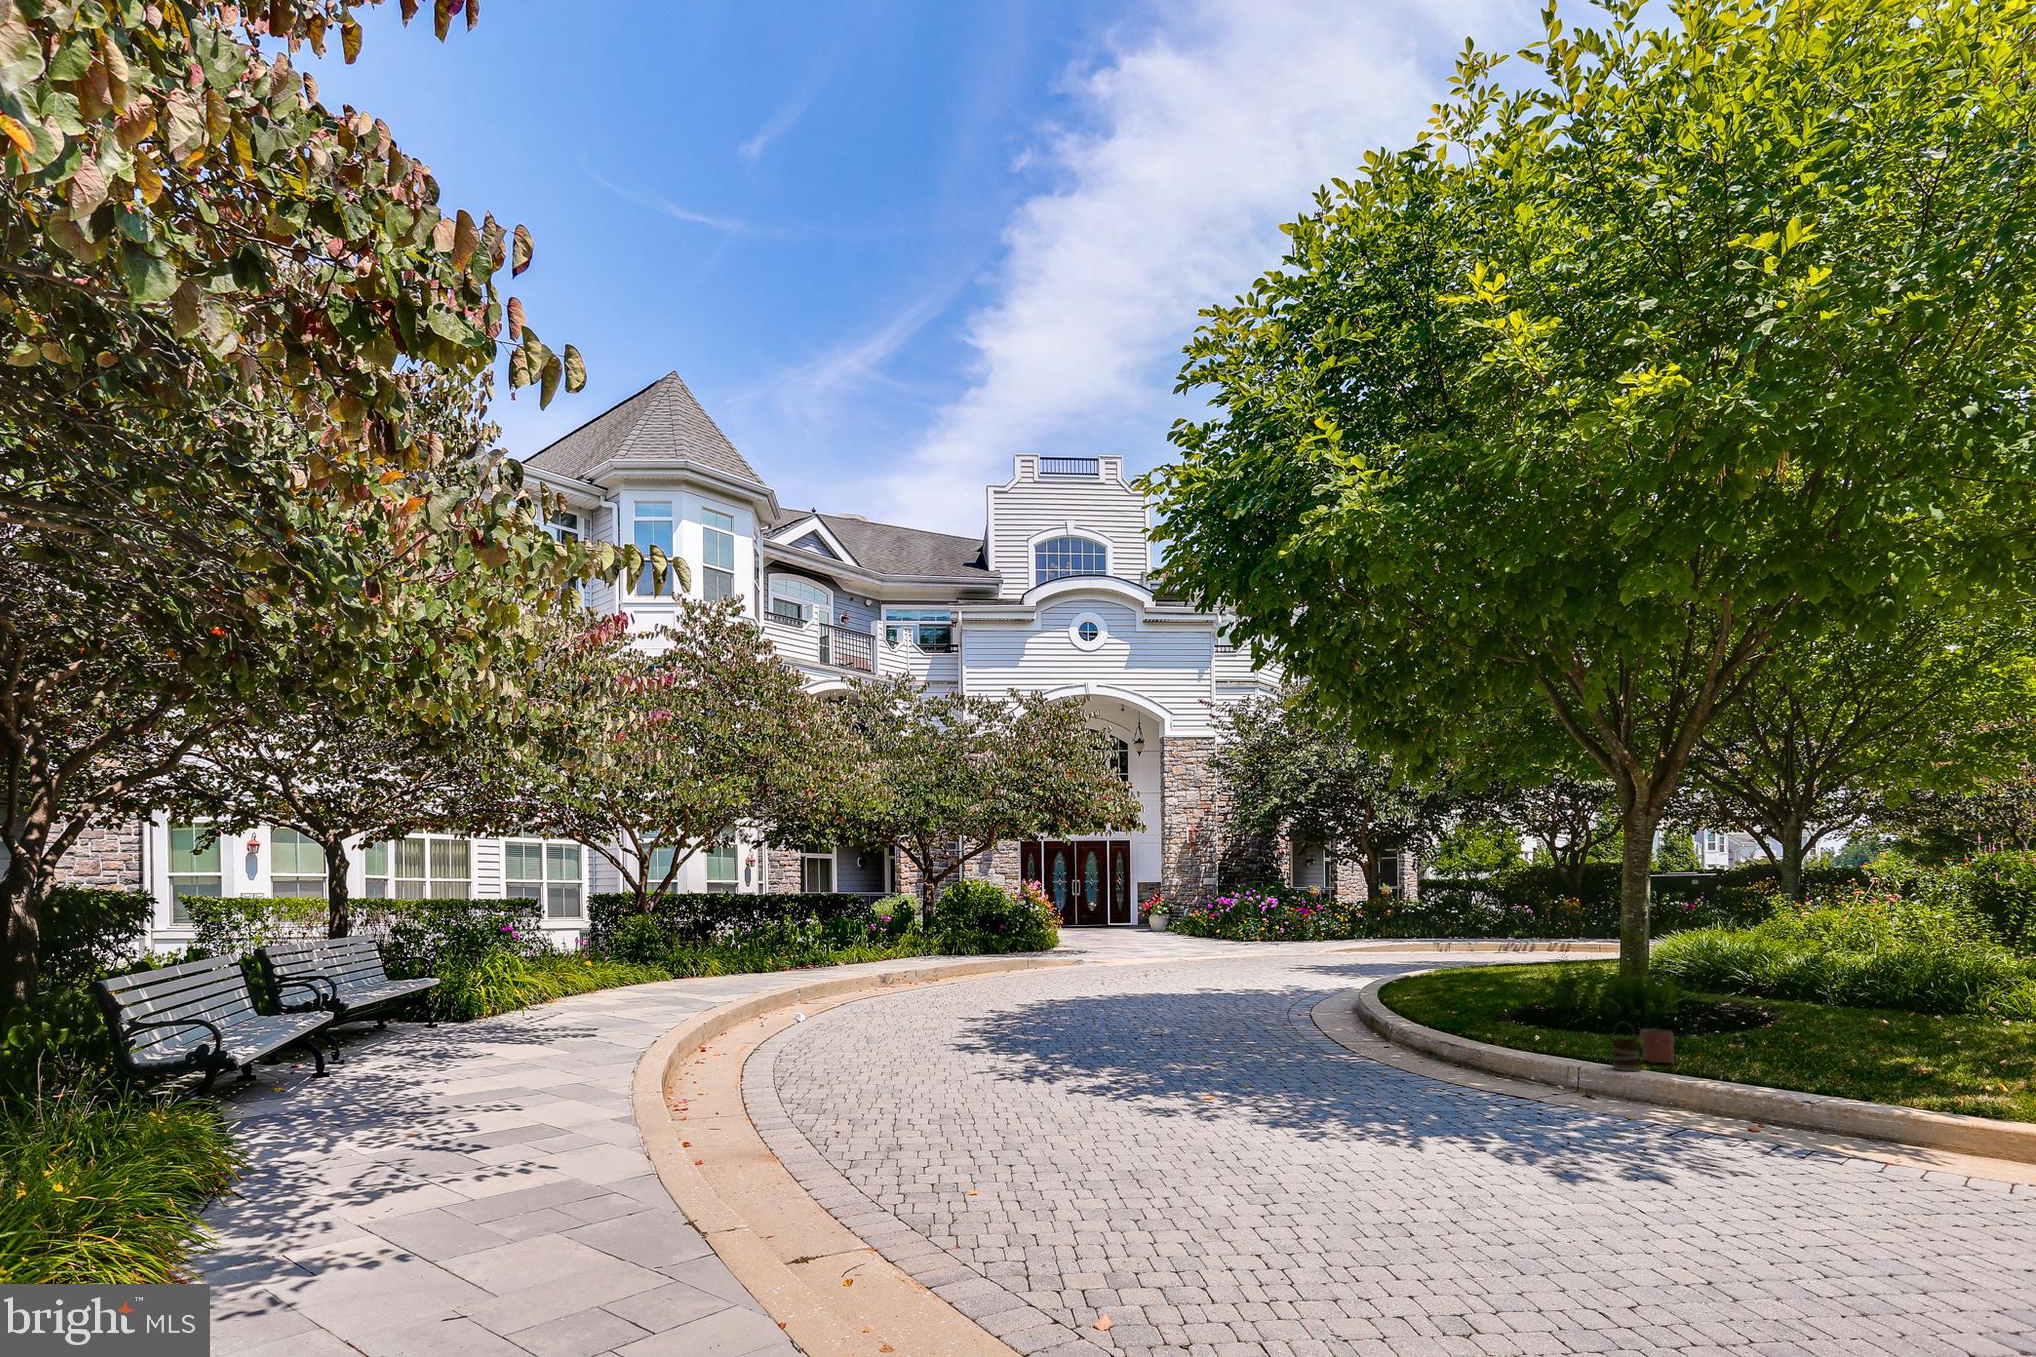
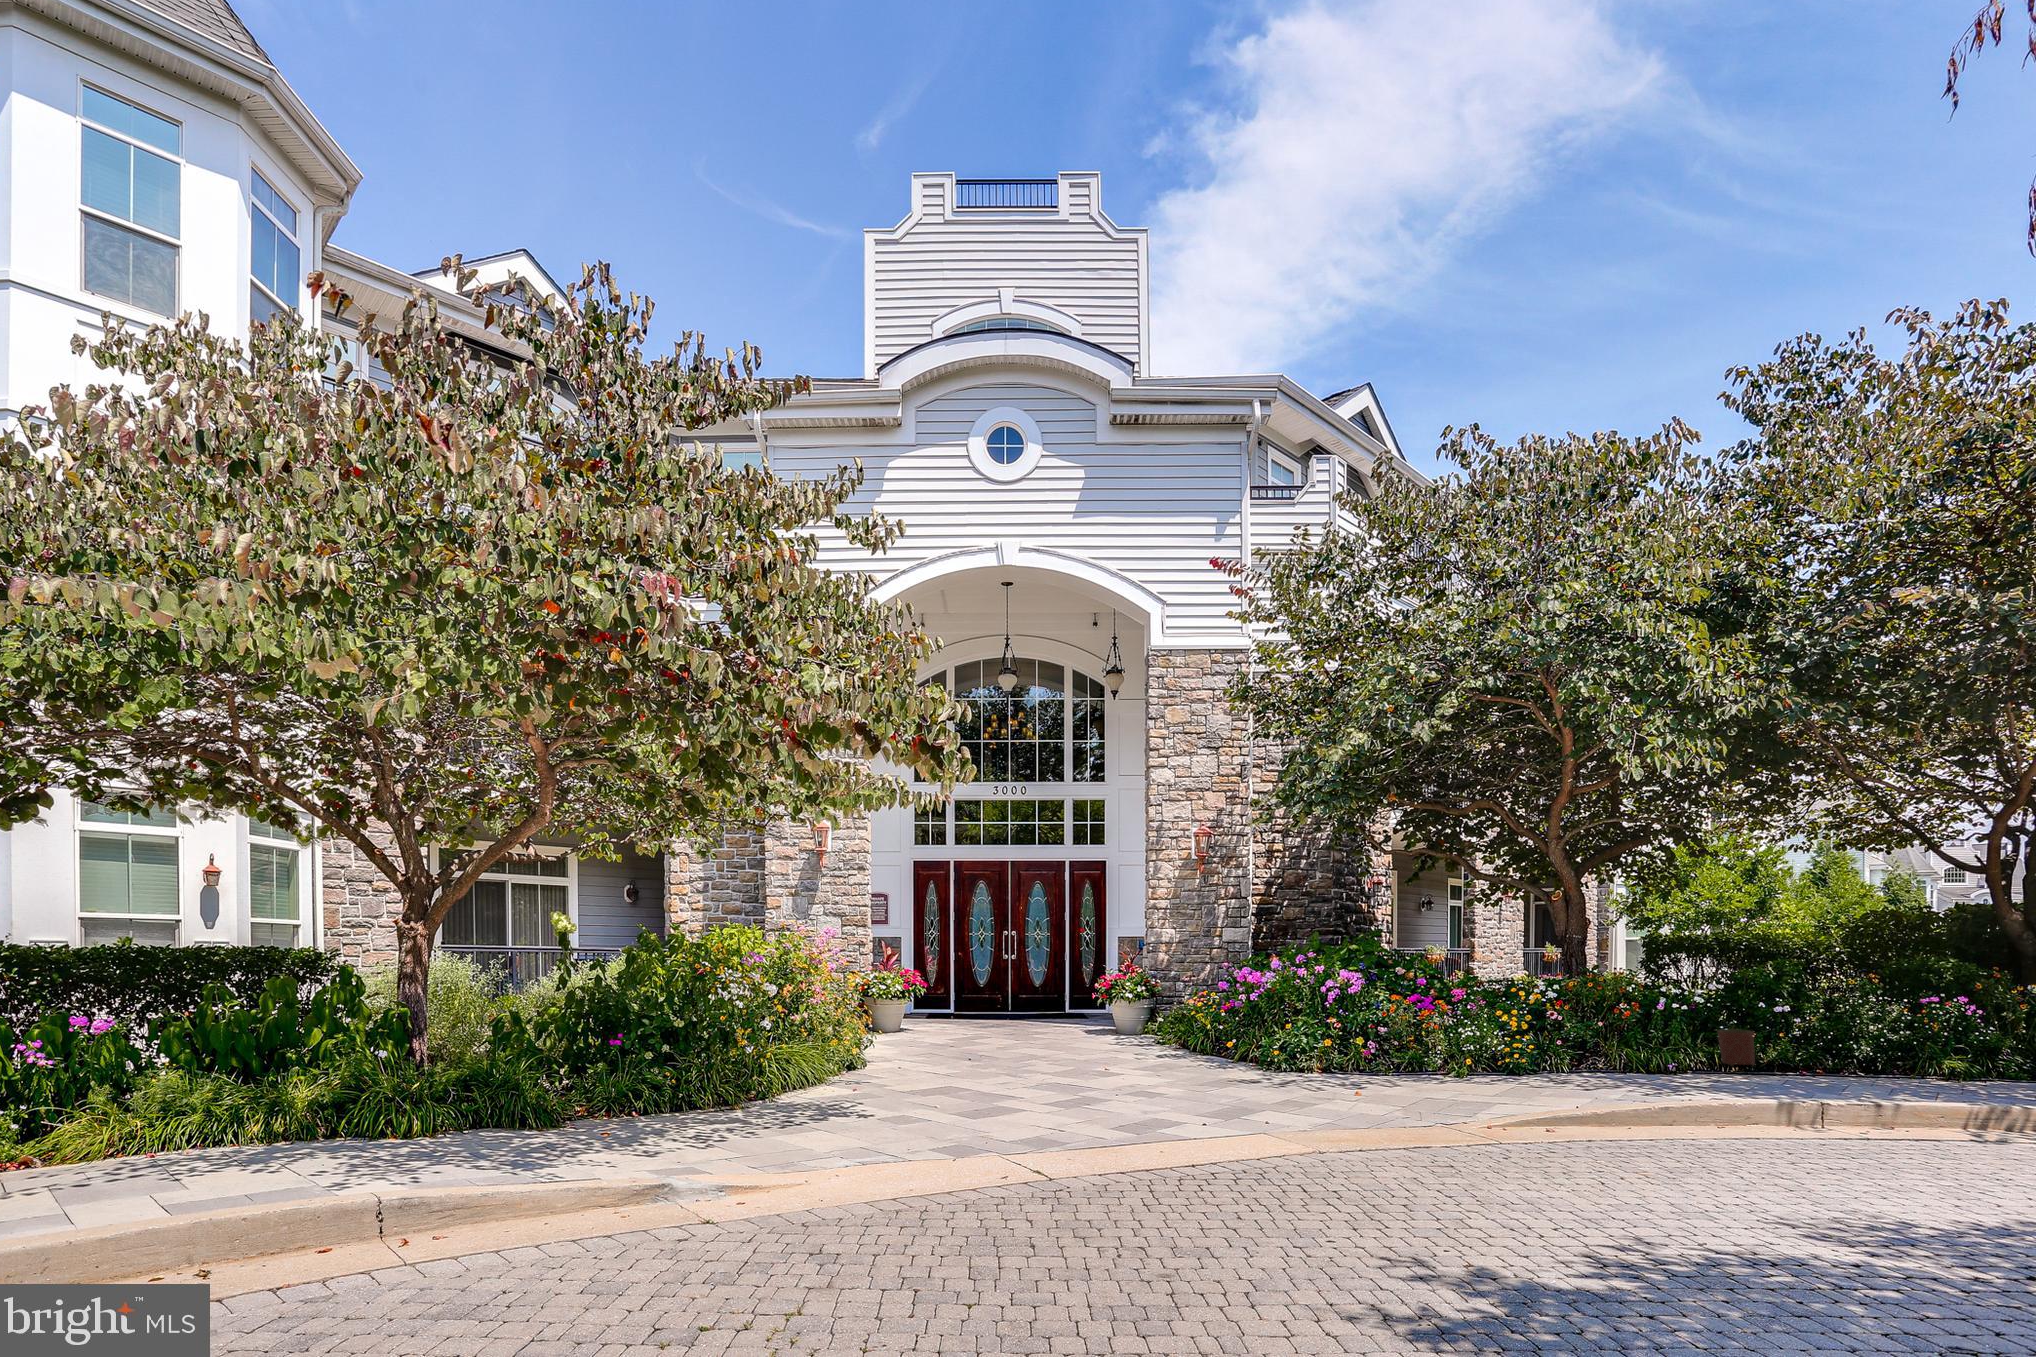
wooden bucket: present [1612,1037,1641,1071] -> none [1686,1021,1719,1074]

